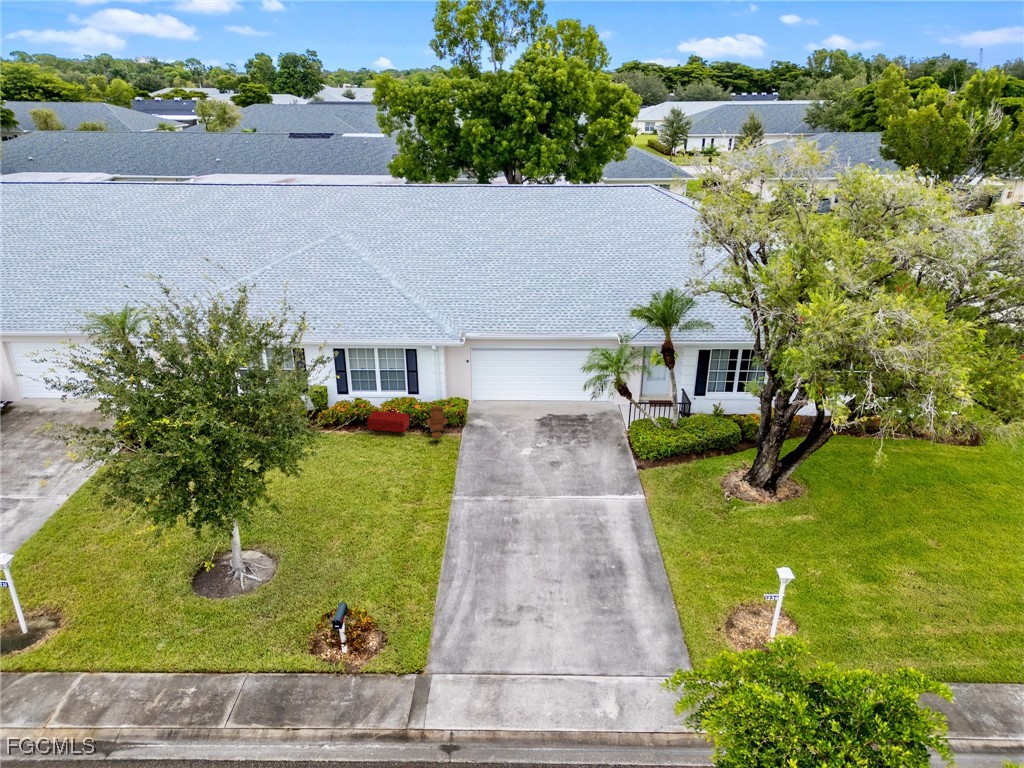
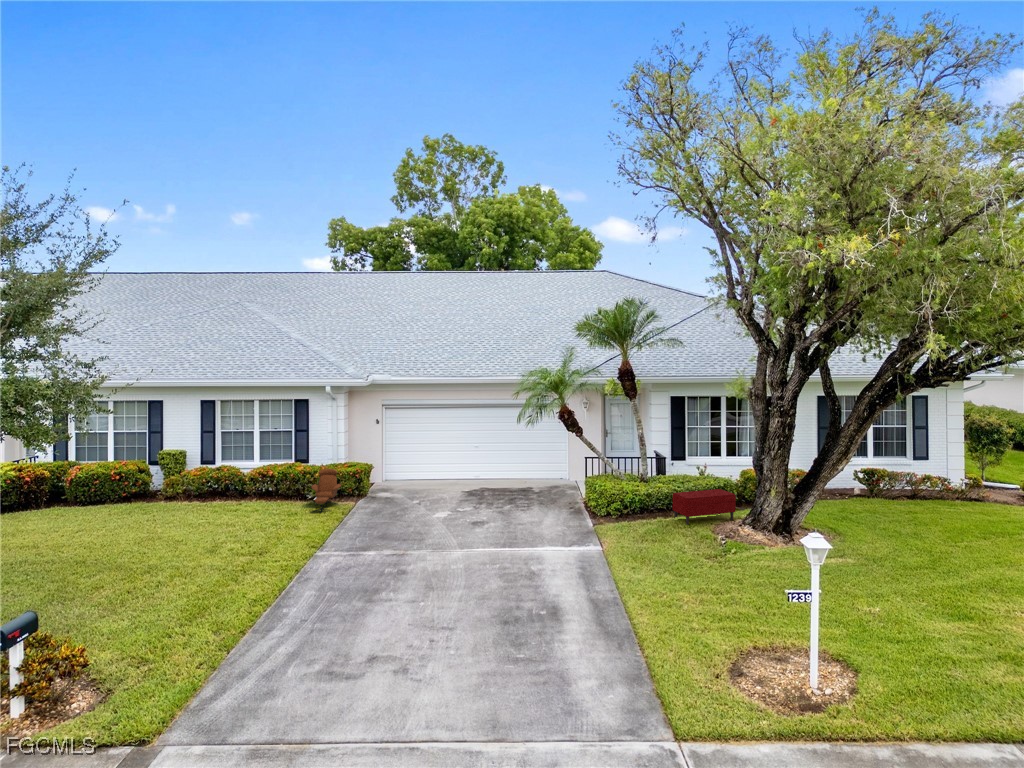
bench: present [368,411,409,436] -> present [673,489,736,525]

